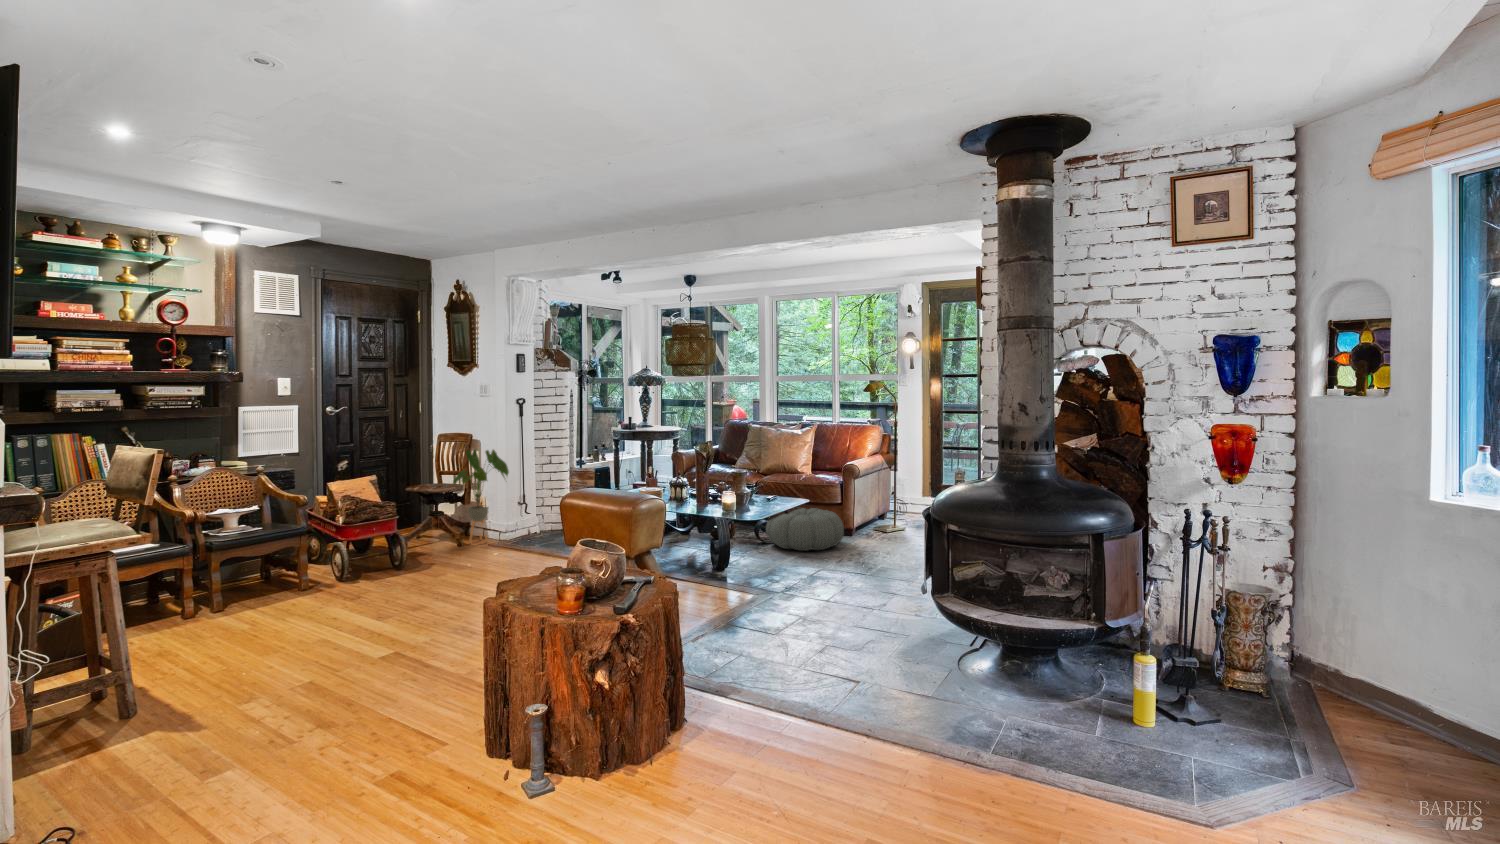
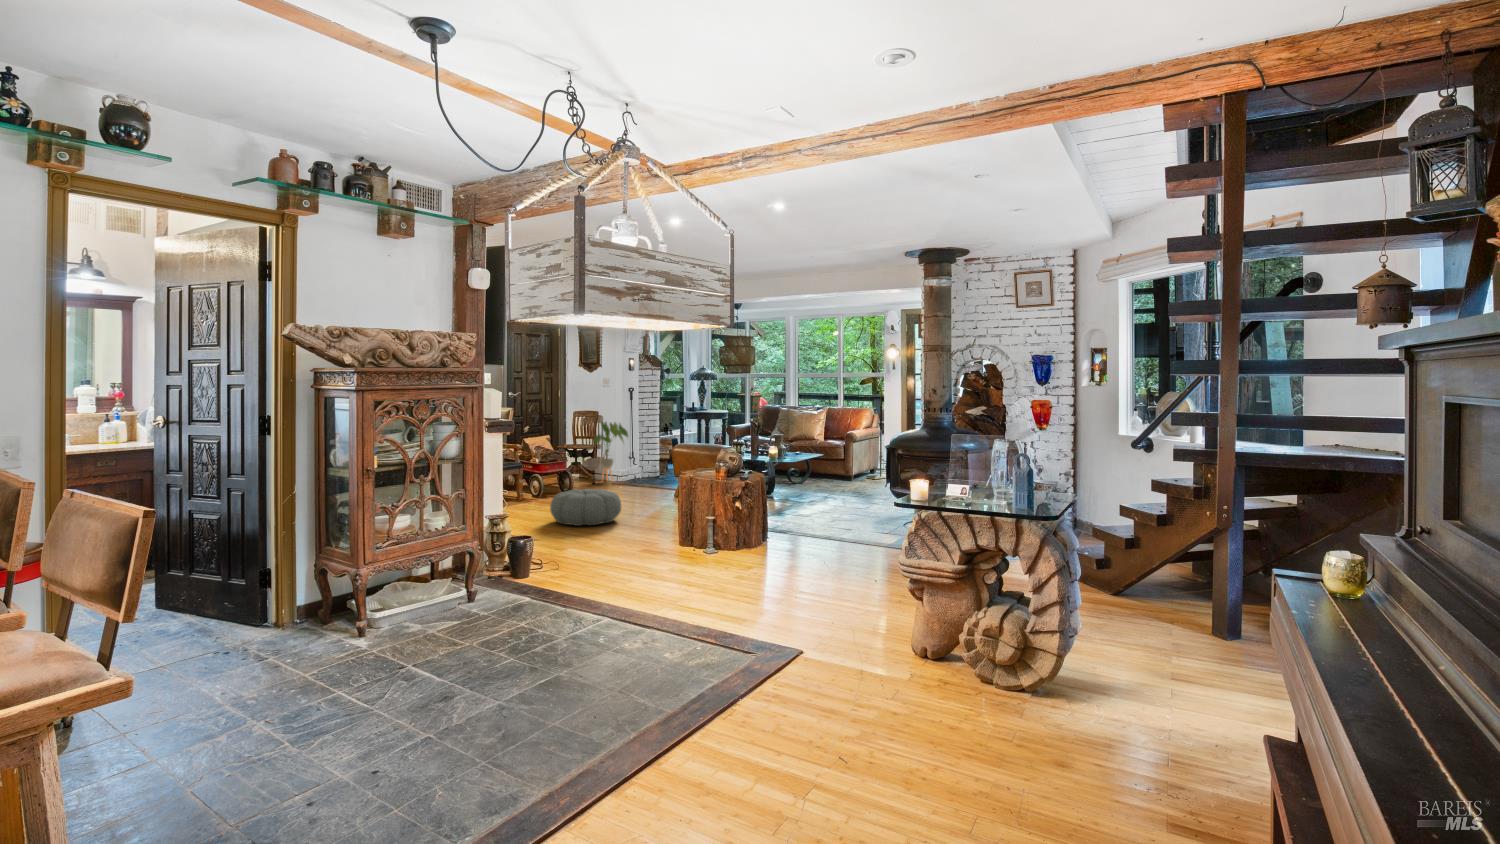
pouf: present [766,508,844,551] -> present [550,489,621,526]

